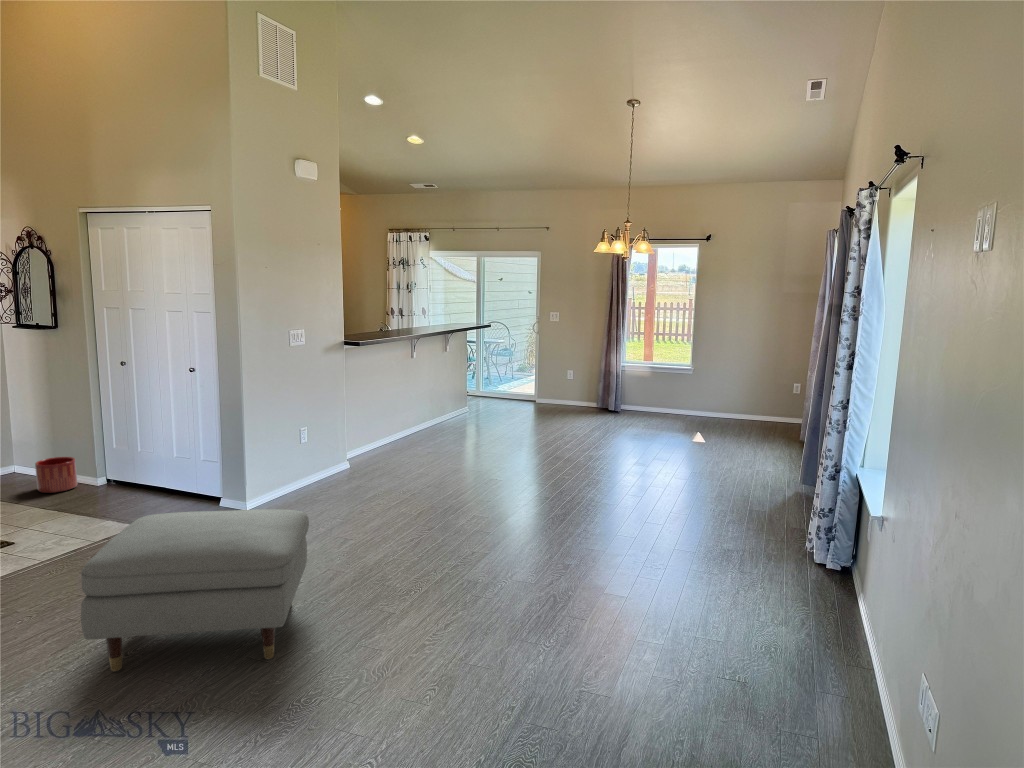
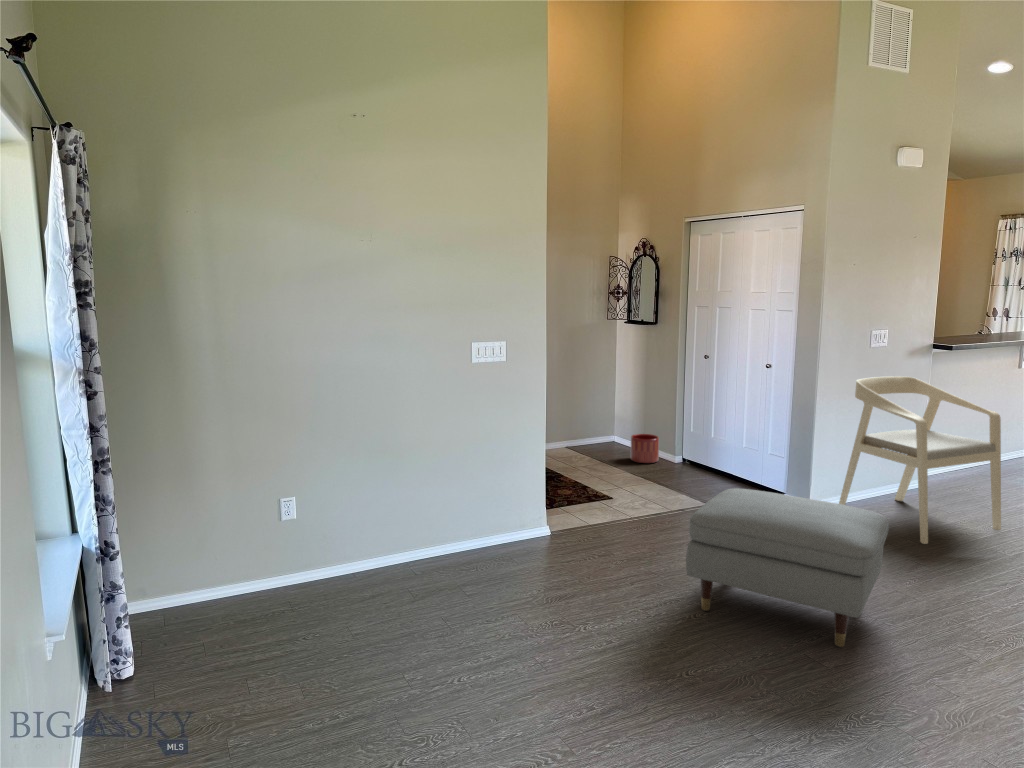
armchair: none [275,371,406,520] -> present [839,376,1001,544]

